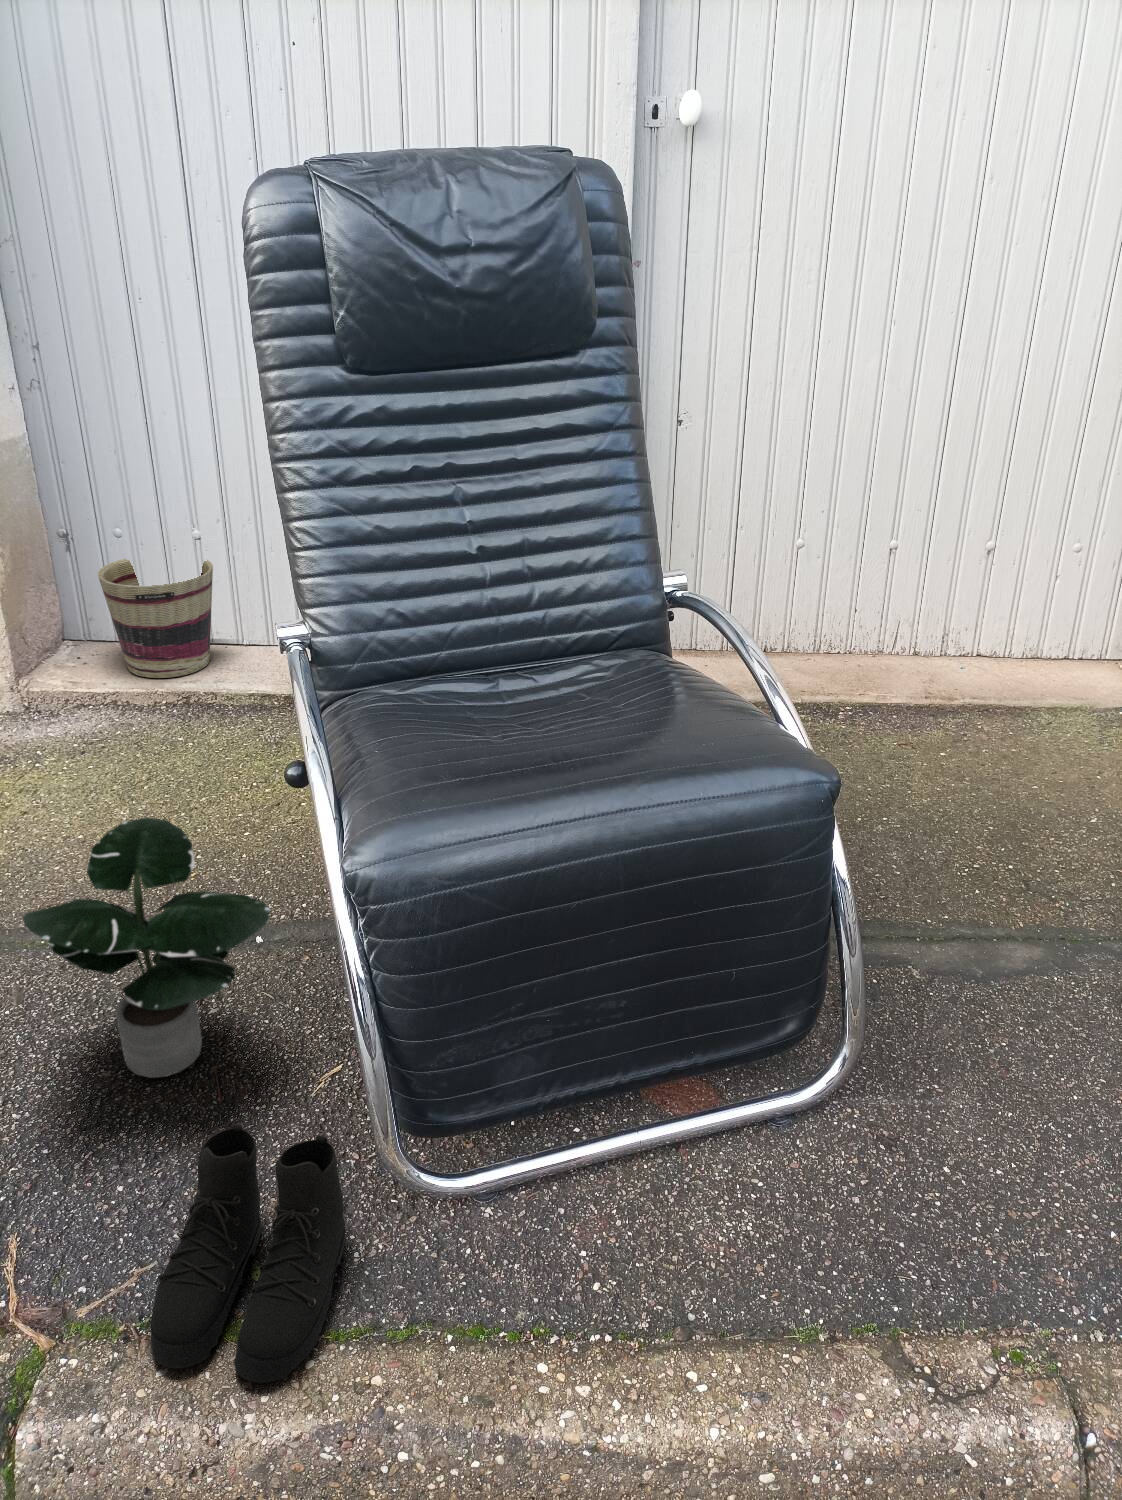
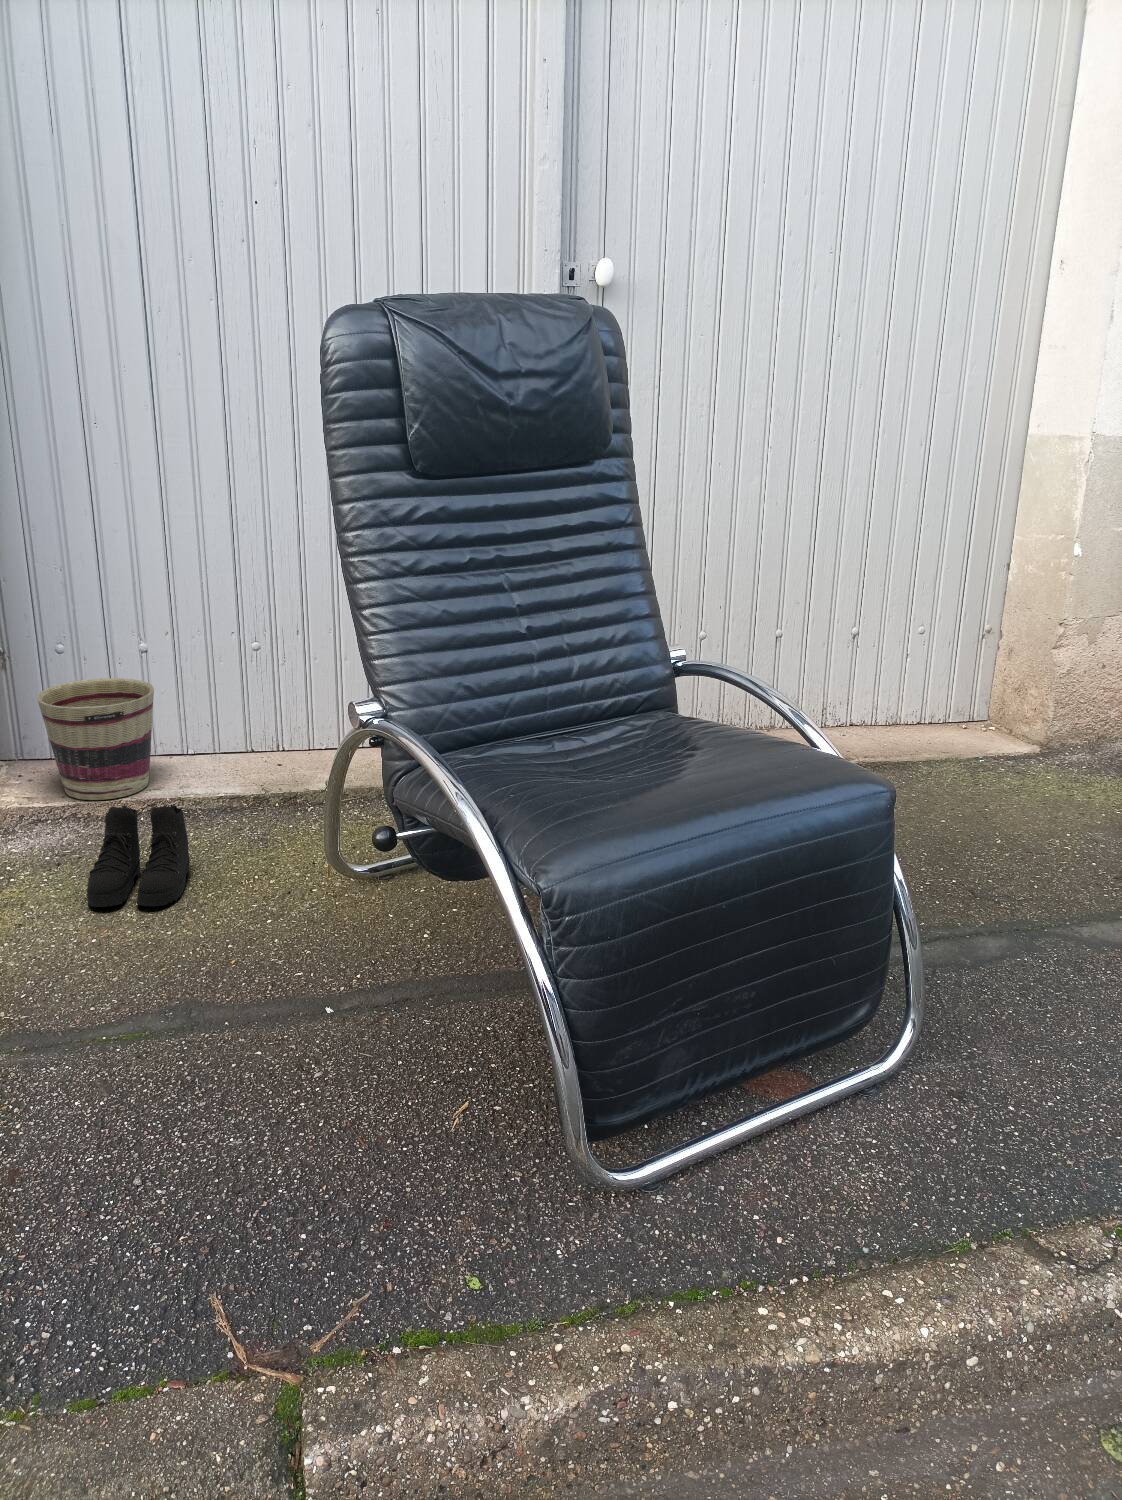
potted plant: present [23,817,270,1078] -> none [174,888,401,1140]
boots: present [151,1124,345,1383] -> present [87,805,190,907]

